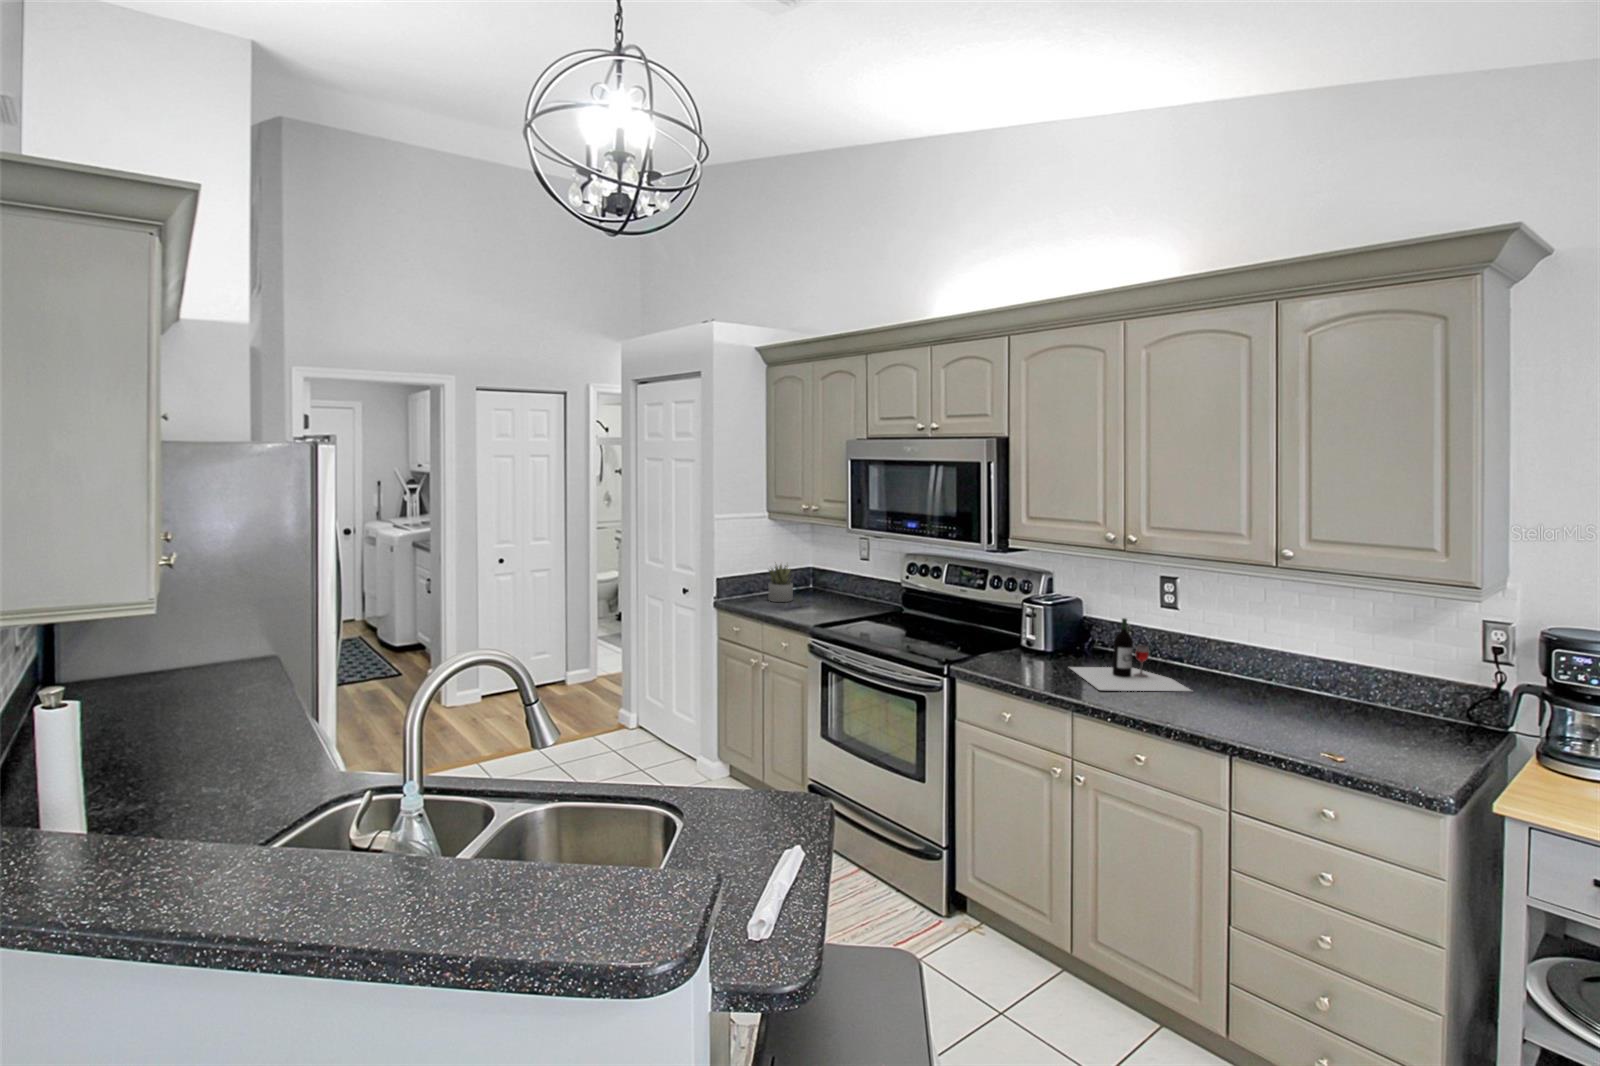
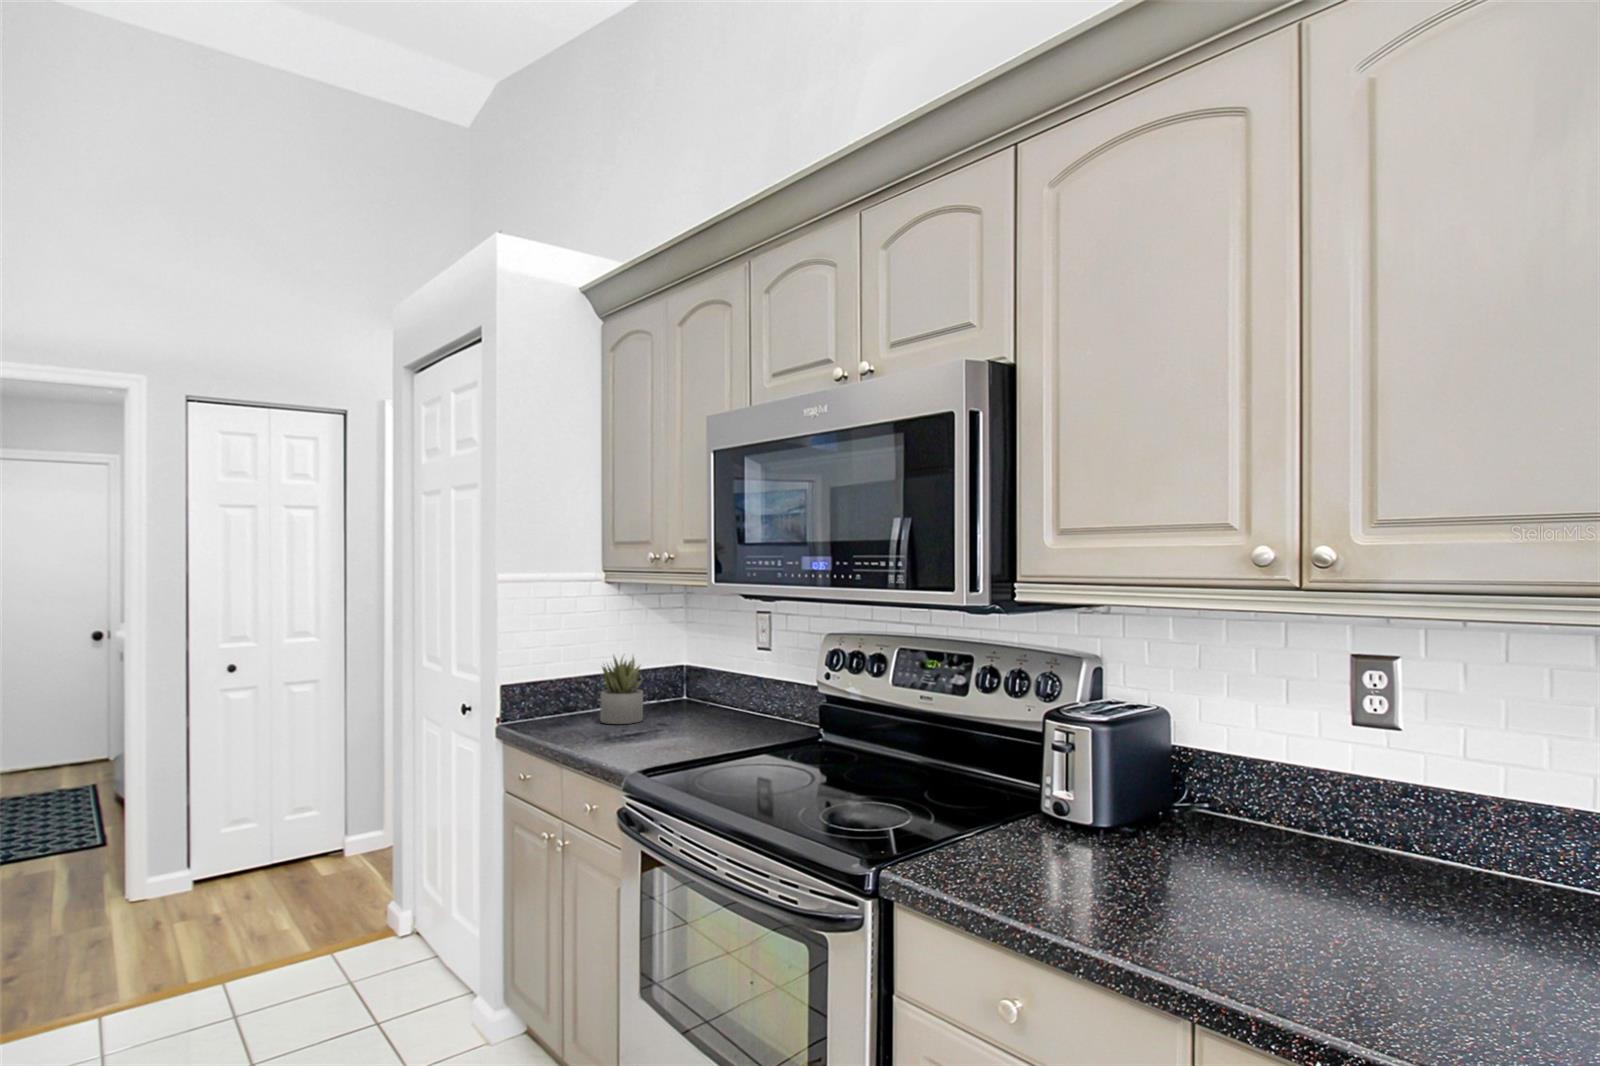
wine bottle: present [1070,618,1191,691] -> none [1159,753,1521,956]

